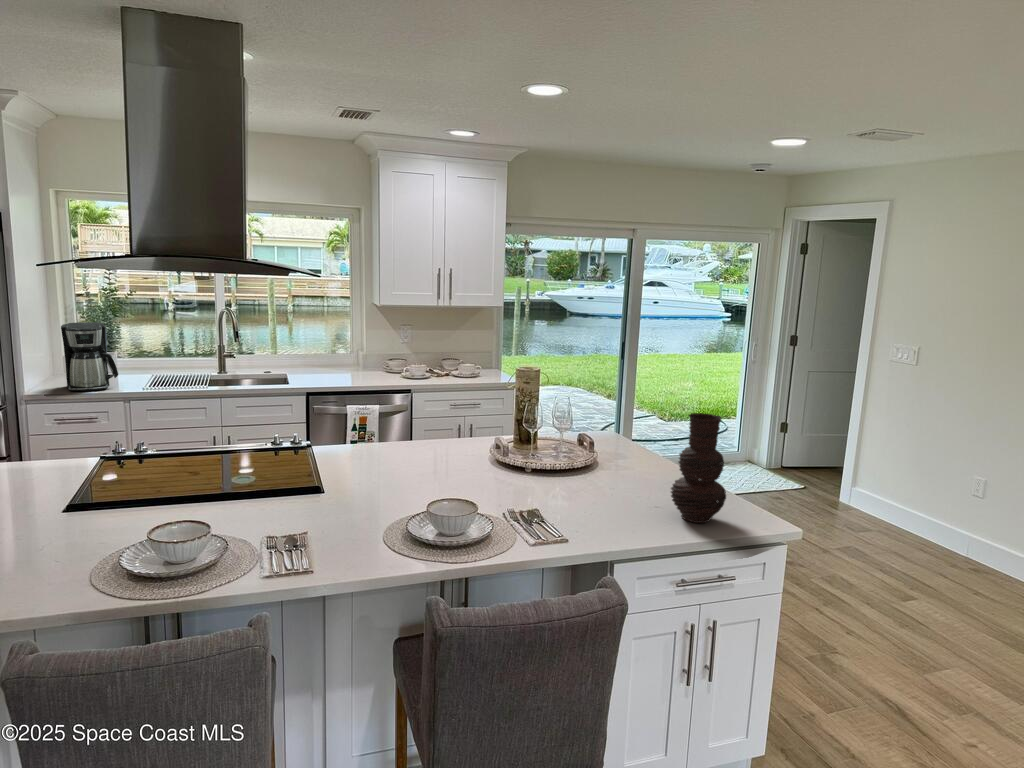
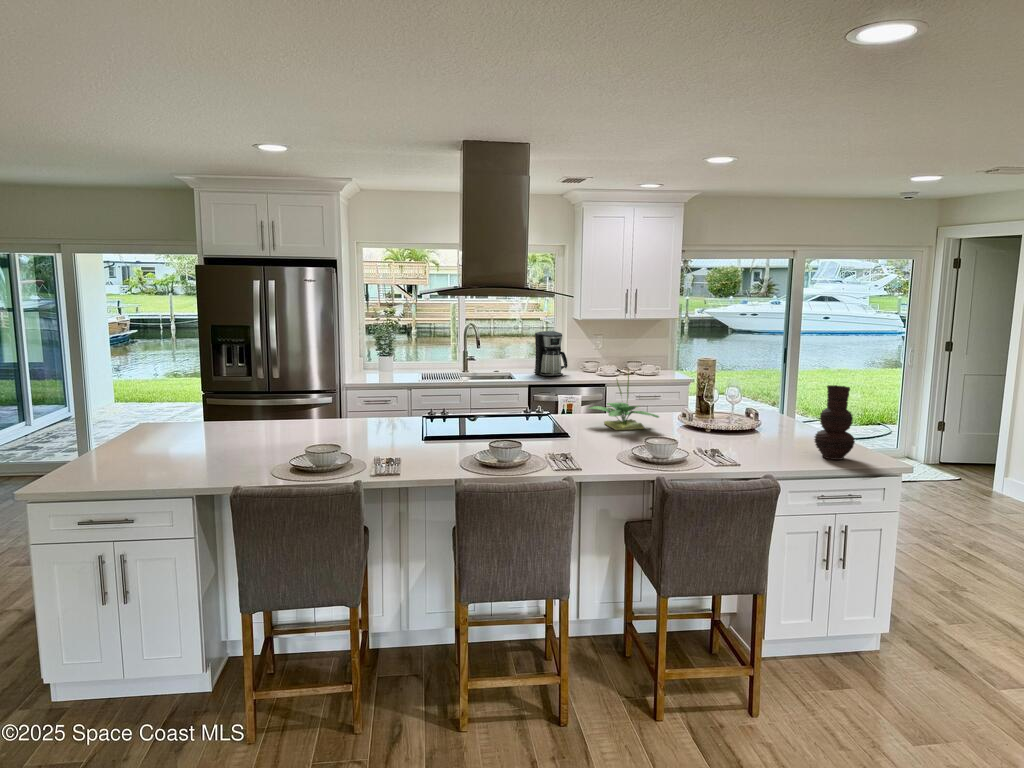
coffee maker: present [61,322,118,391] -> present [534,331,568,376]
potted plant: none [350,381,457,475] -> present [588,373,659,430]

